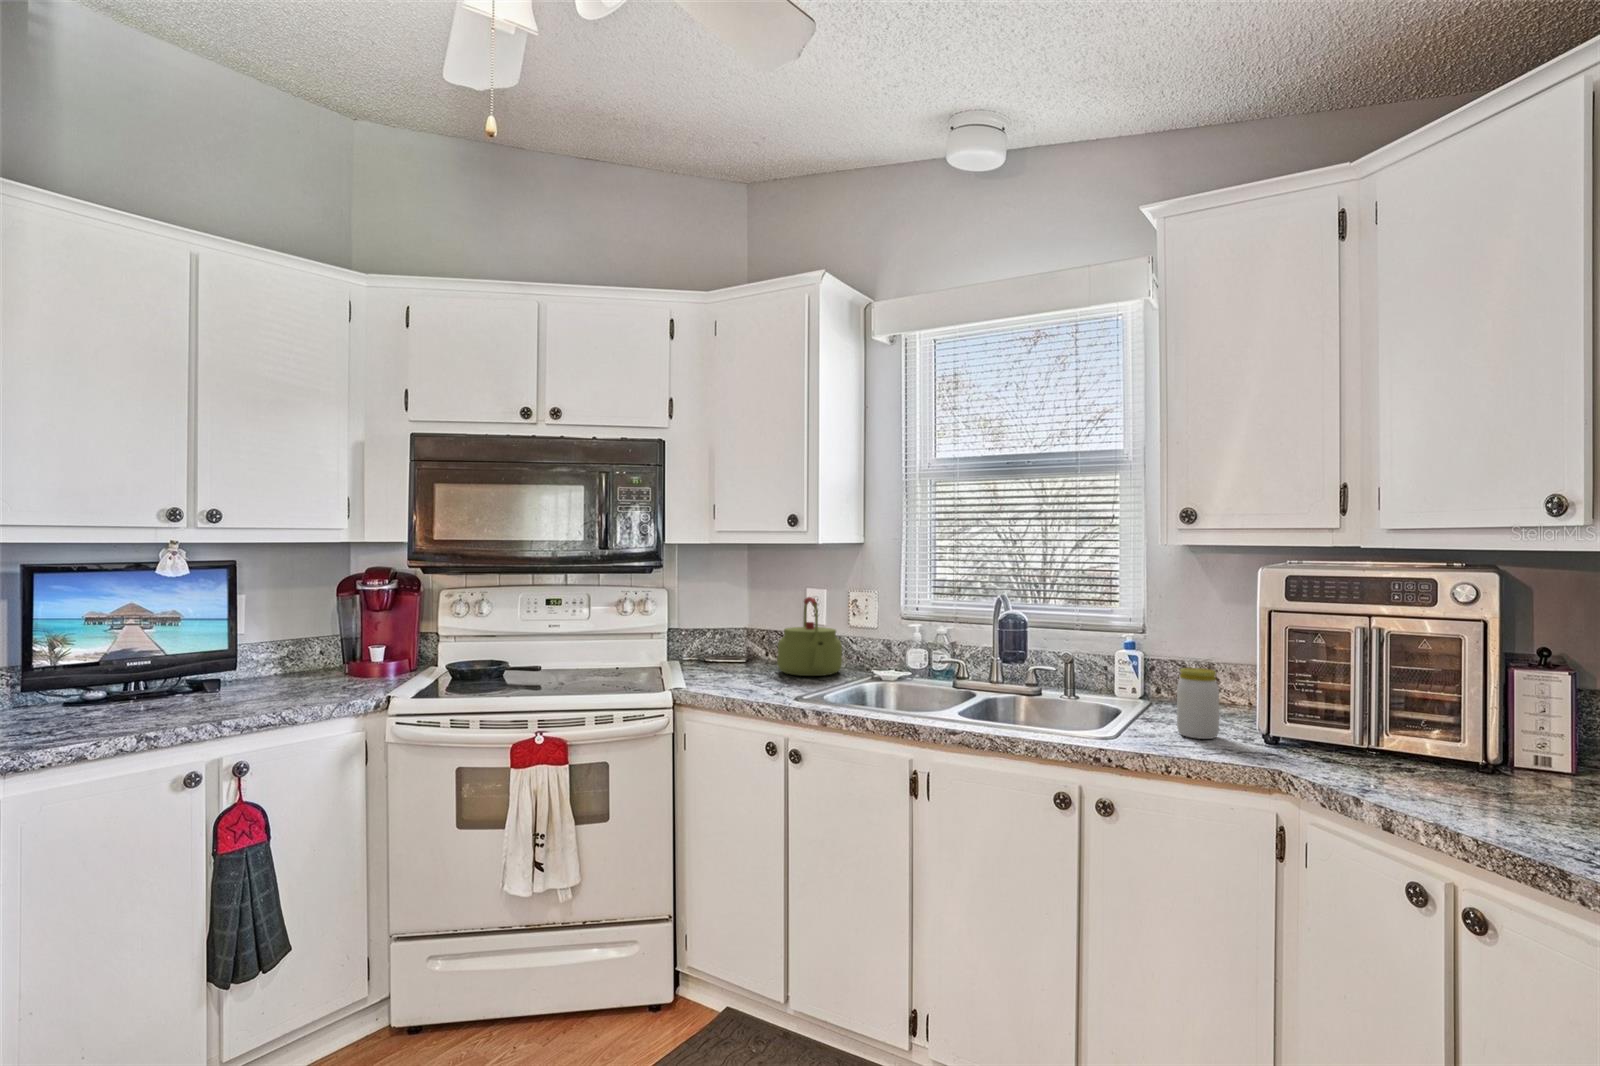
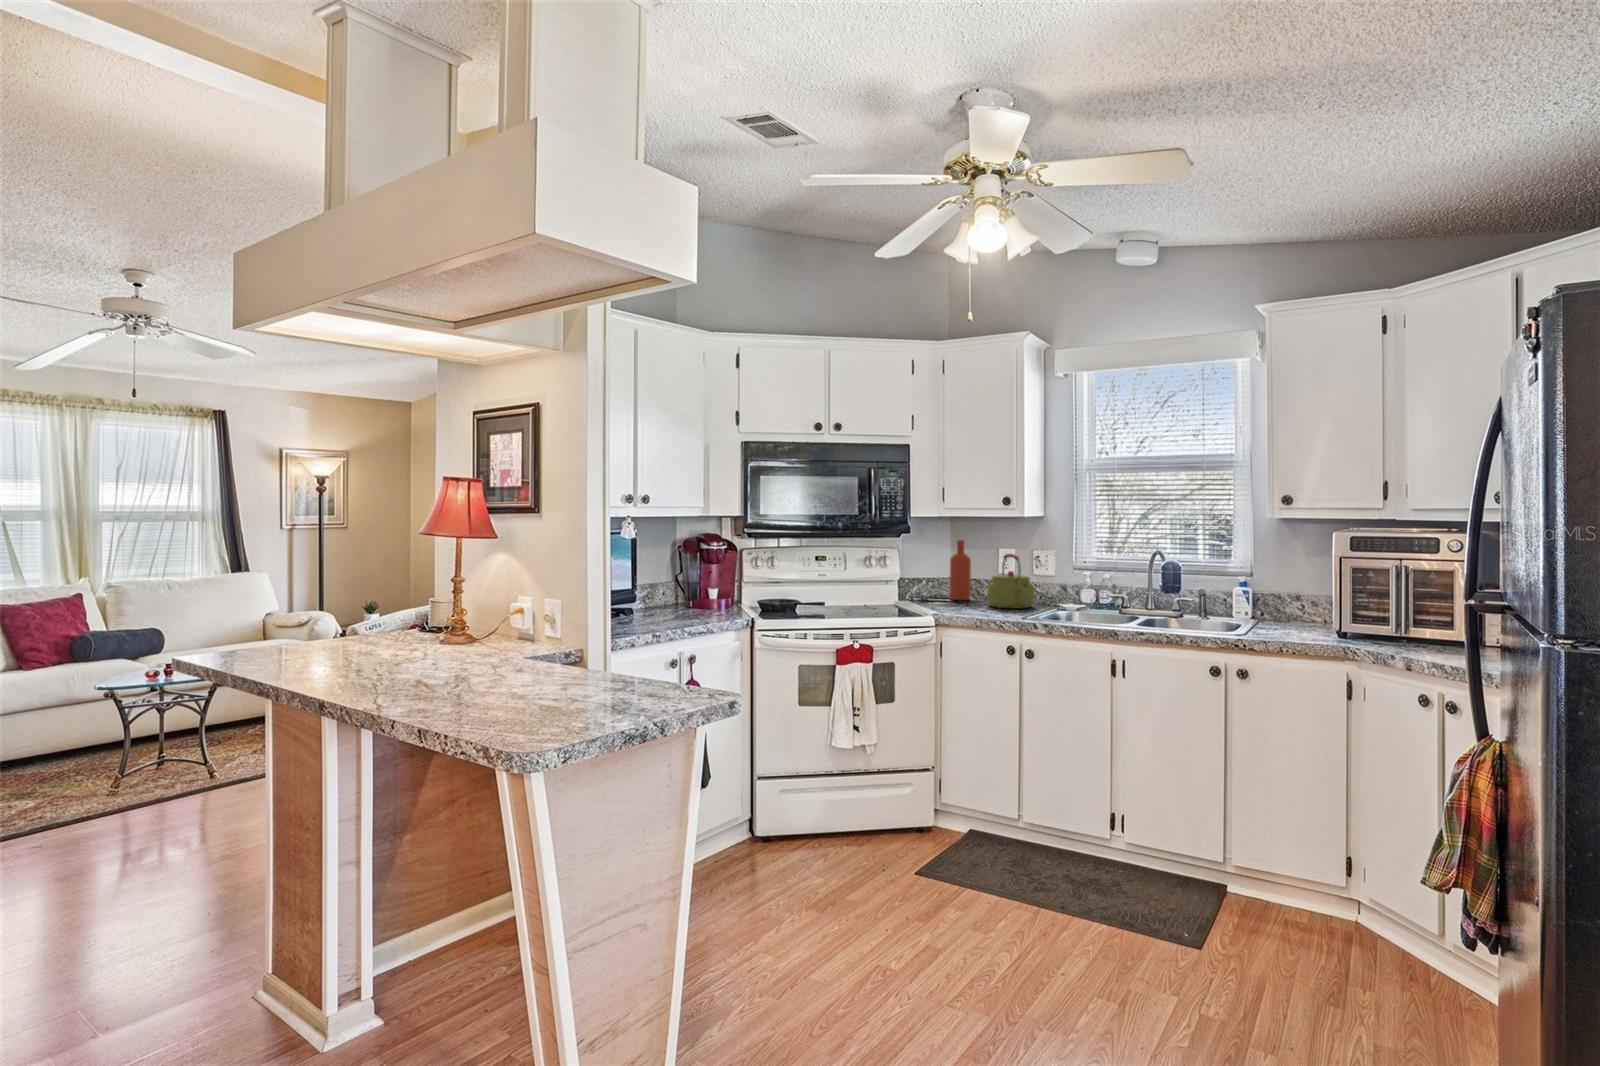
bottle: none [743,576,771,660] -> present [950,540,971,600]
jar: present [1177,668,1219,739] -> none [1283,594,1310,636]

